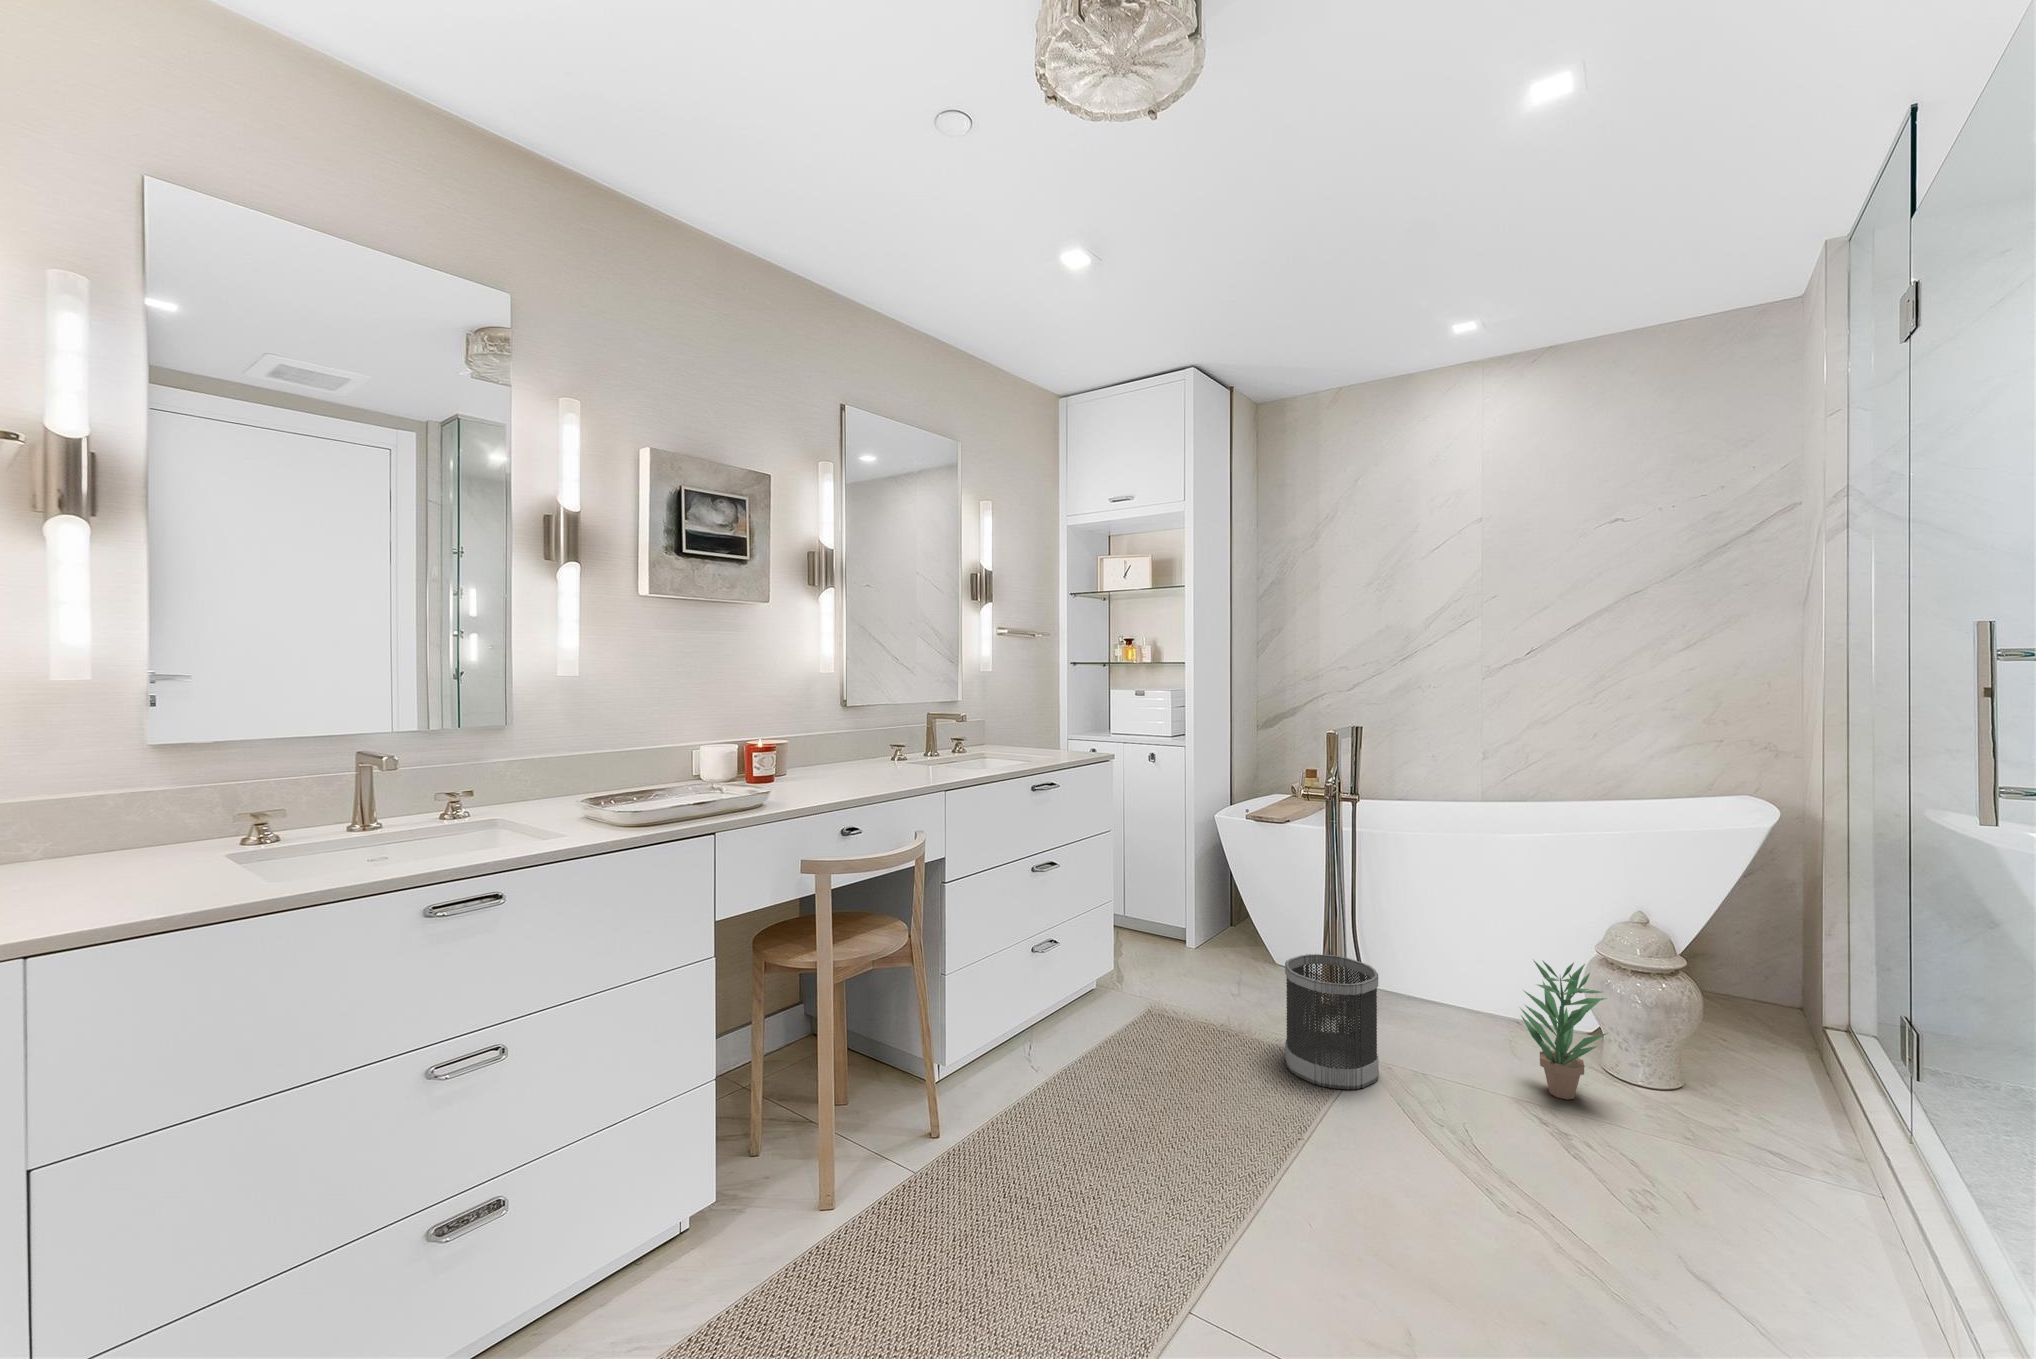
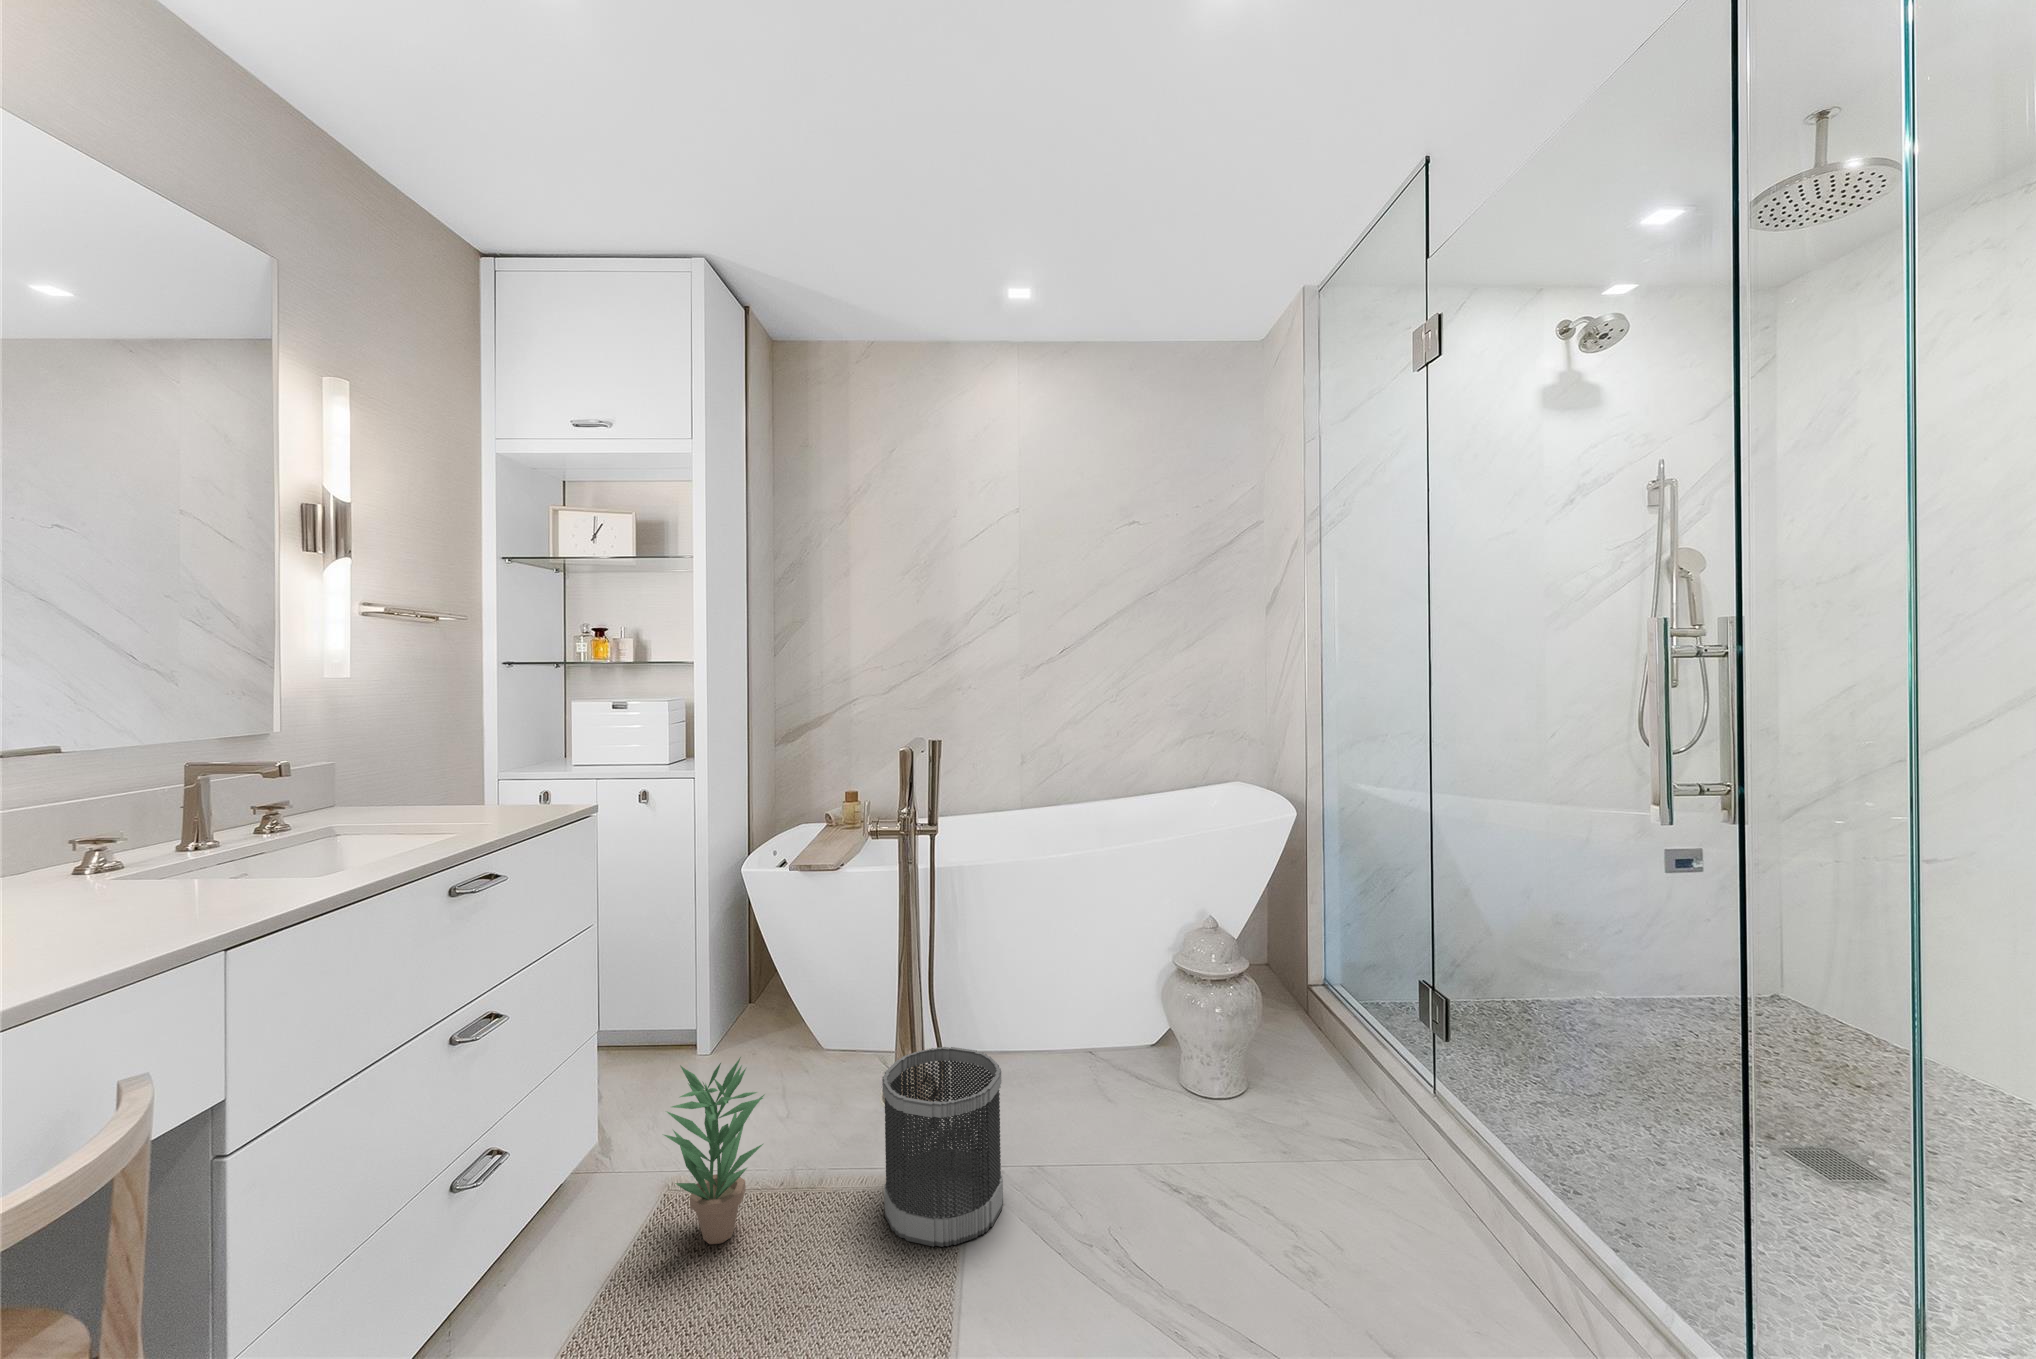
potted plant: present [1520,961,1608,1100] -> present [664,1057,765,1244]

